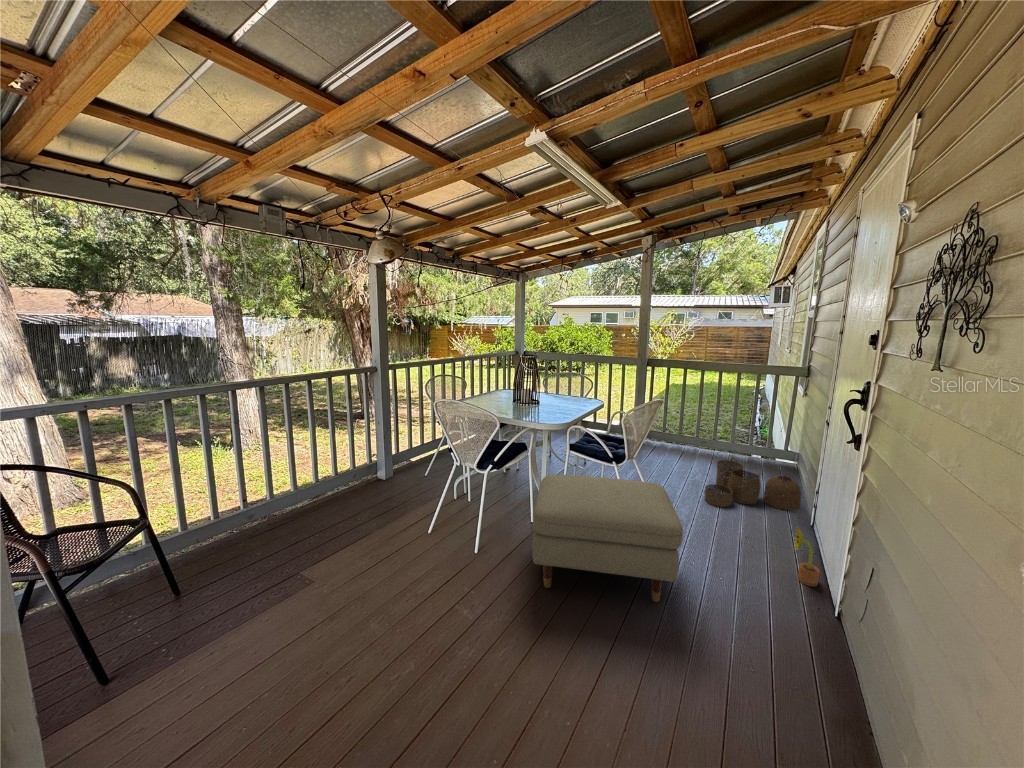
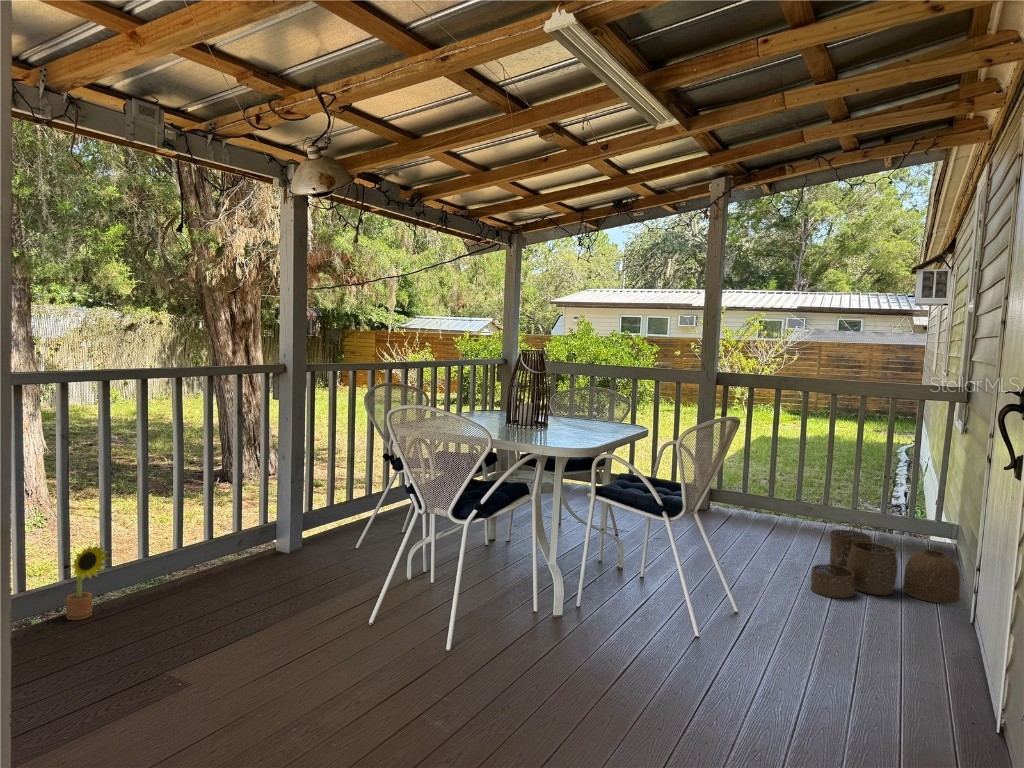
ottoman: present [532,474,683,602] -> none [544,527,773,710]
decorative plant: present [794,528,819,586] -> present [66,546,109,620]

